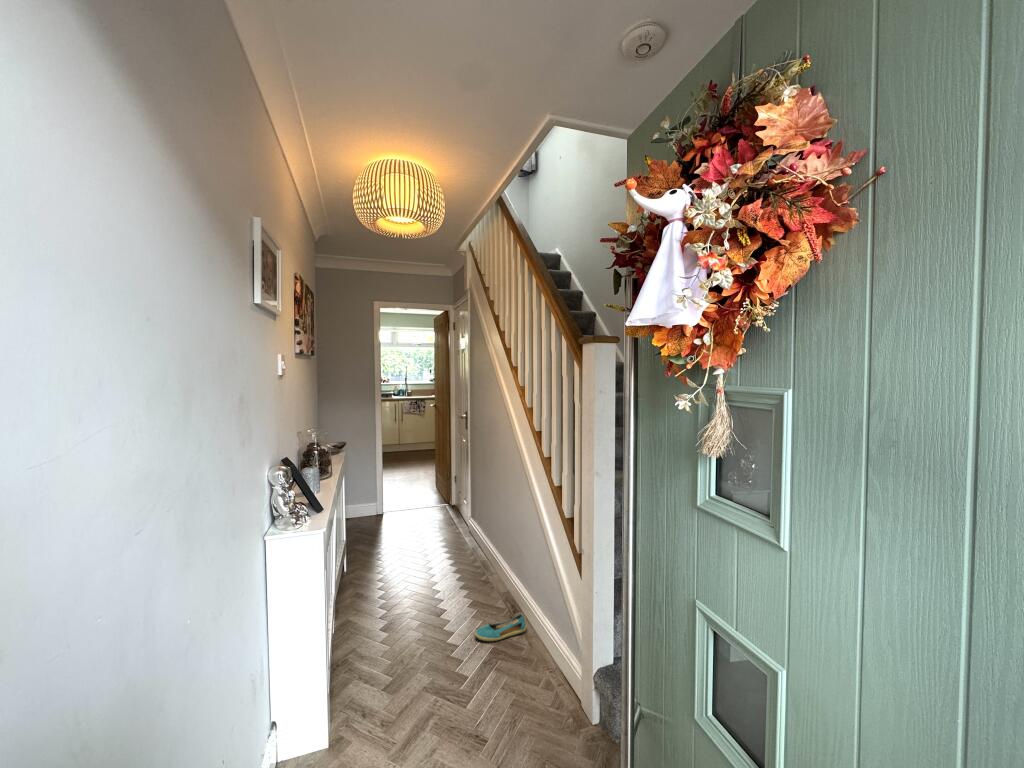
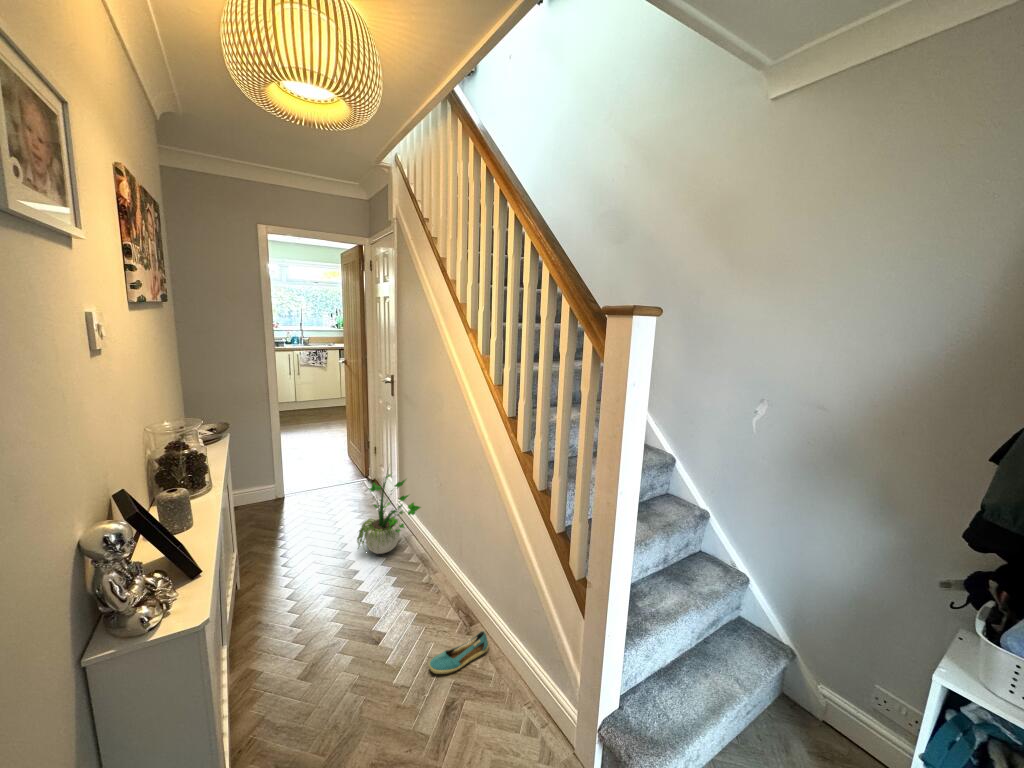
potted plant: none [432,477,483,558] -> present [357,475,421,554]

